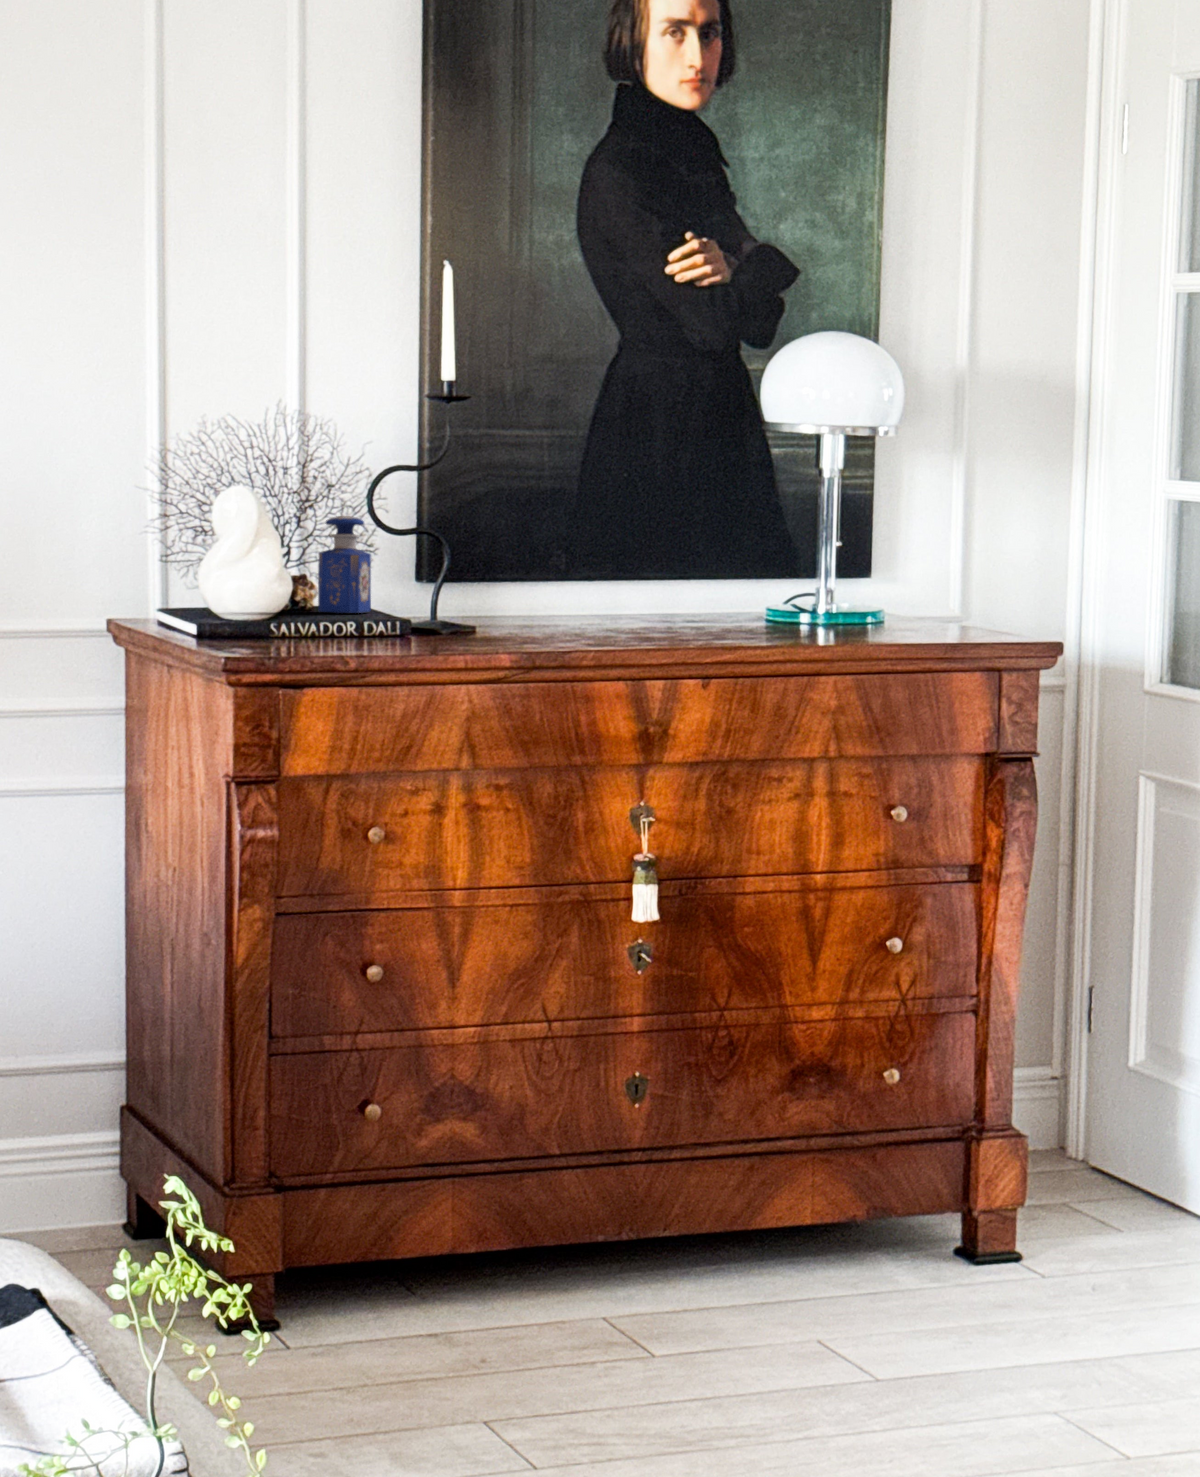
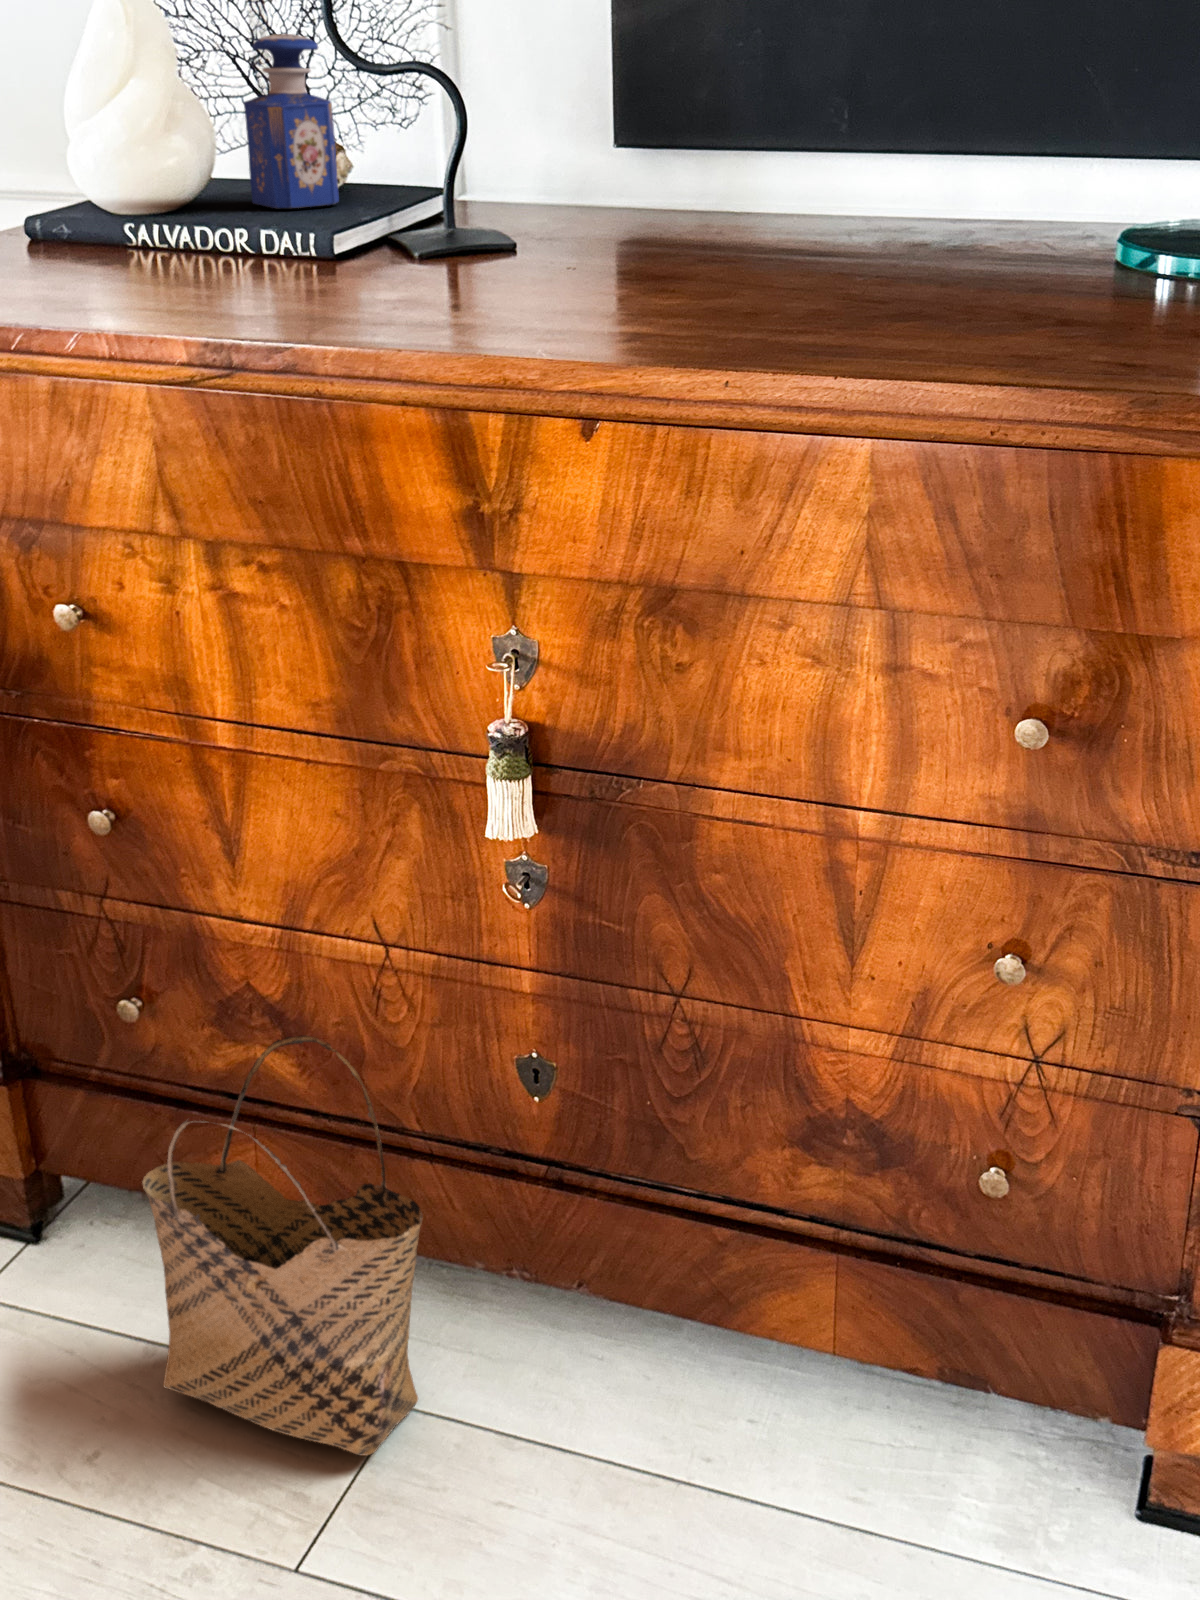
woven basket: none [458,1073,633,1336] -> present [142,1035,422,1455]

